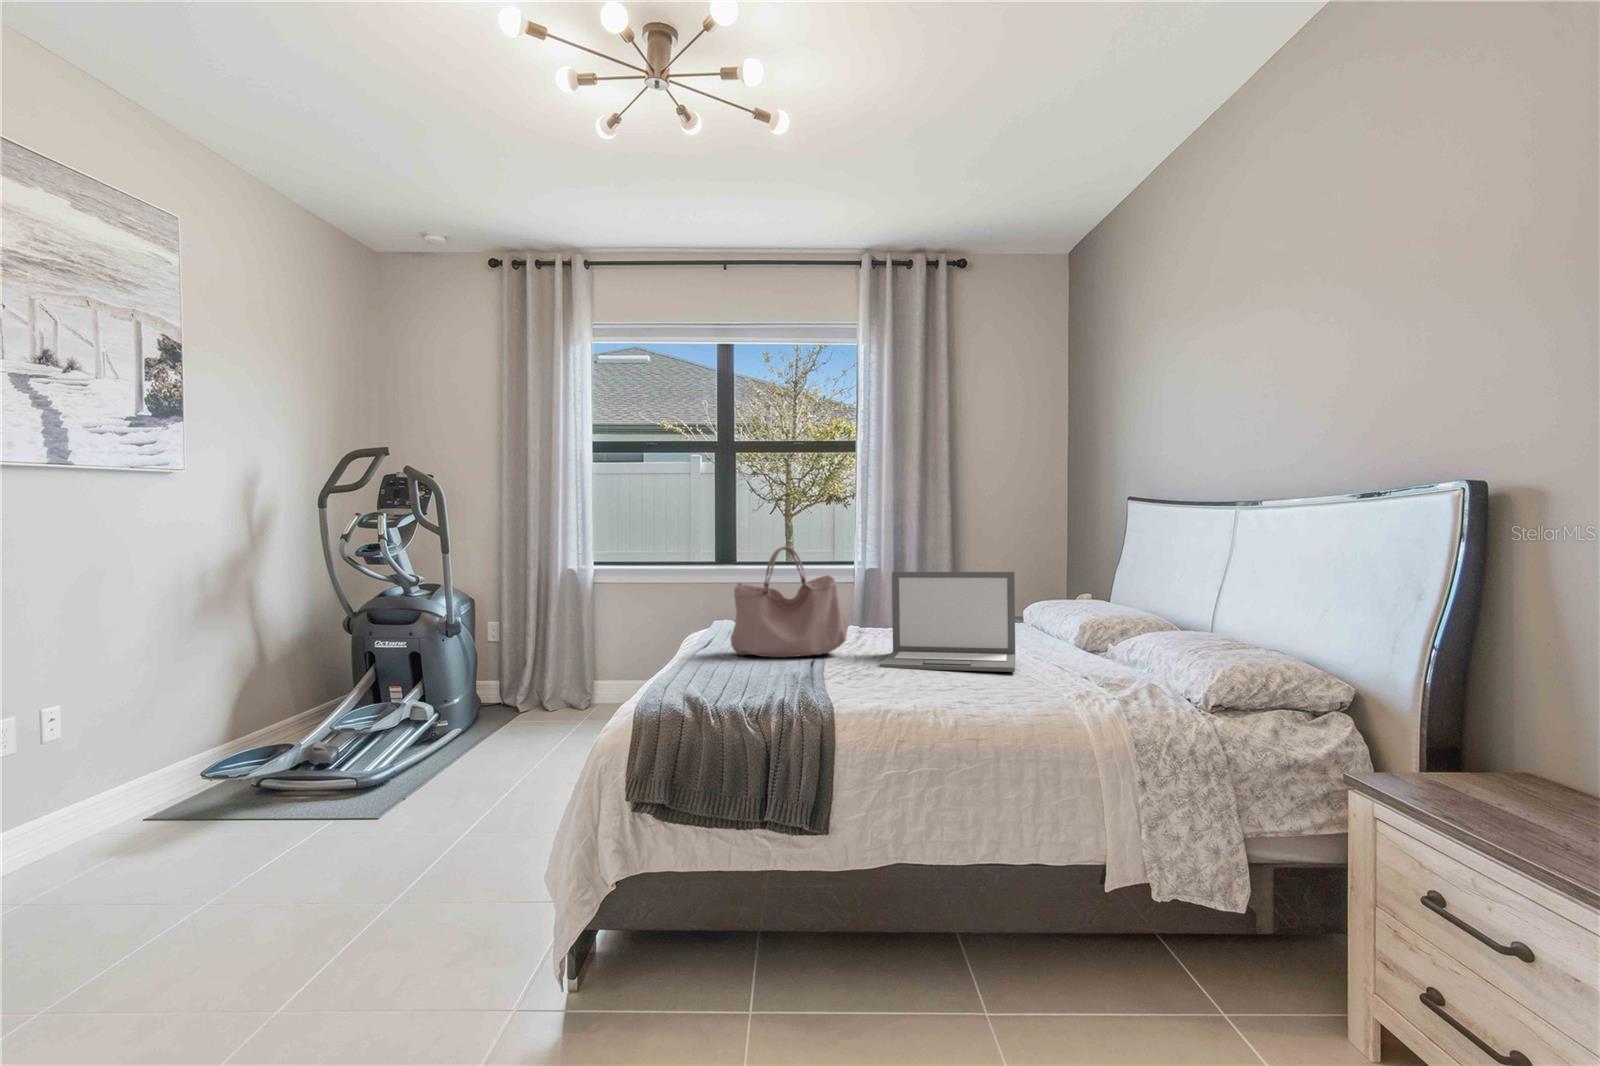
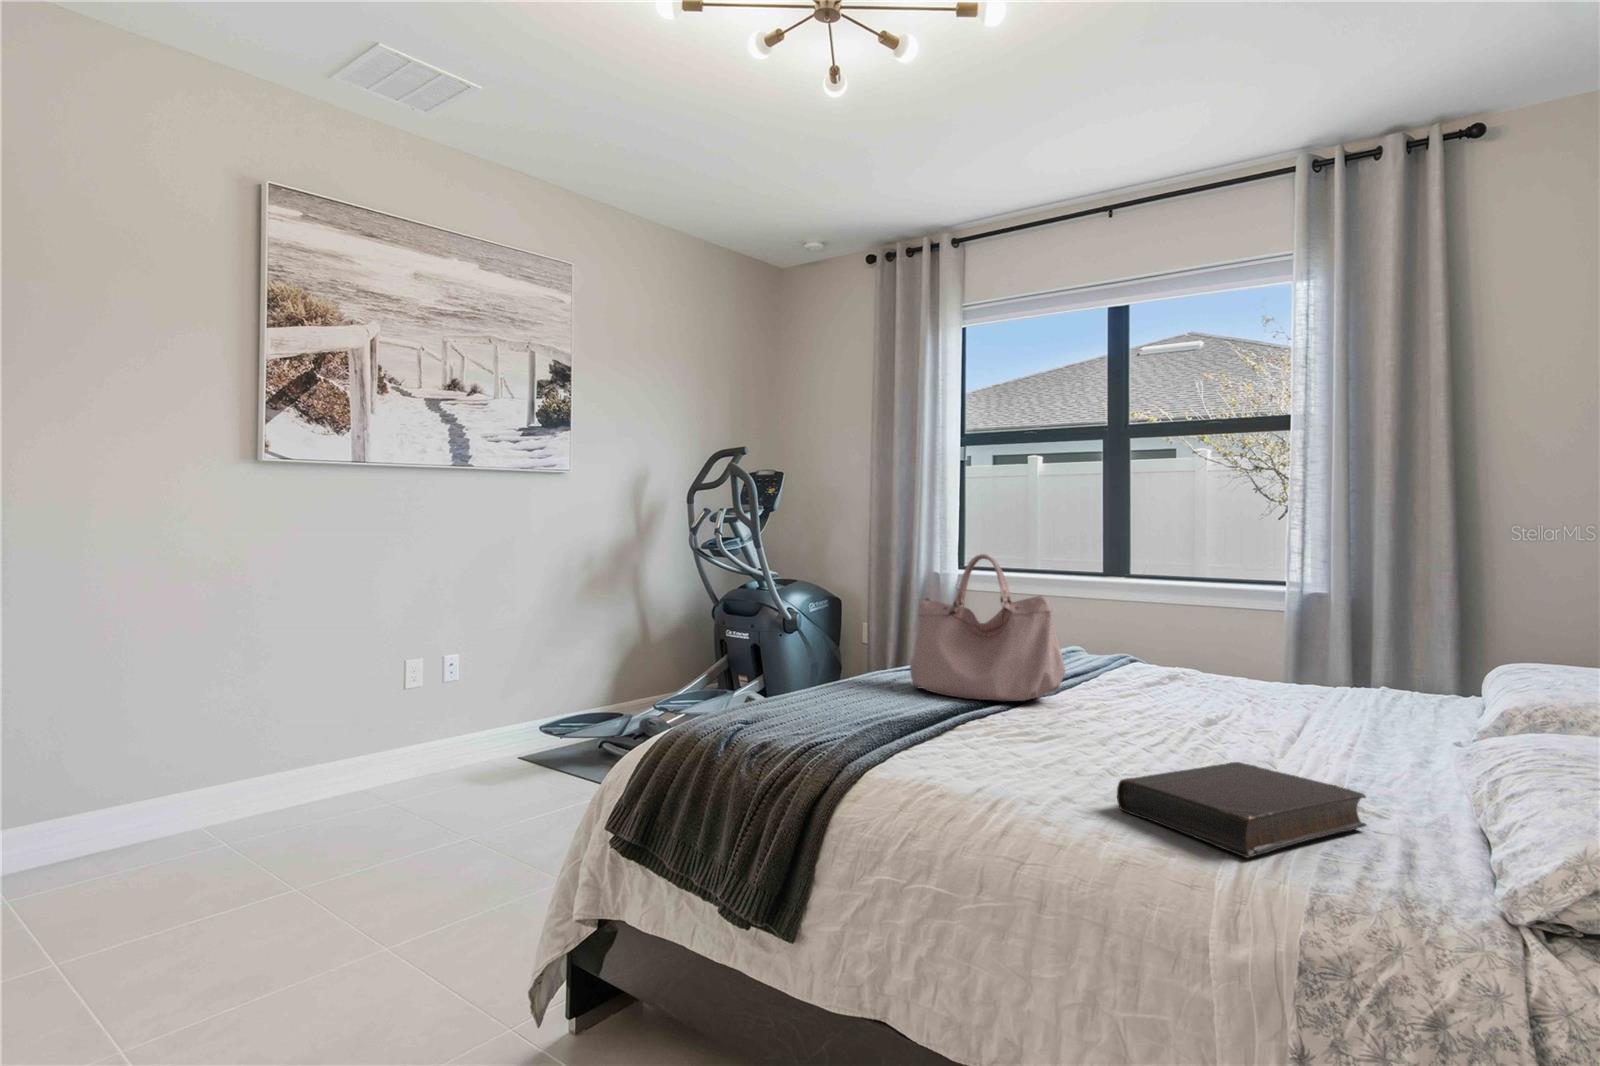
laptop: present [880,572,1015,672] -> none [1061,597,1323,776]
book: none [993,663,1095,703] -> present [1117,762,1367,858]

